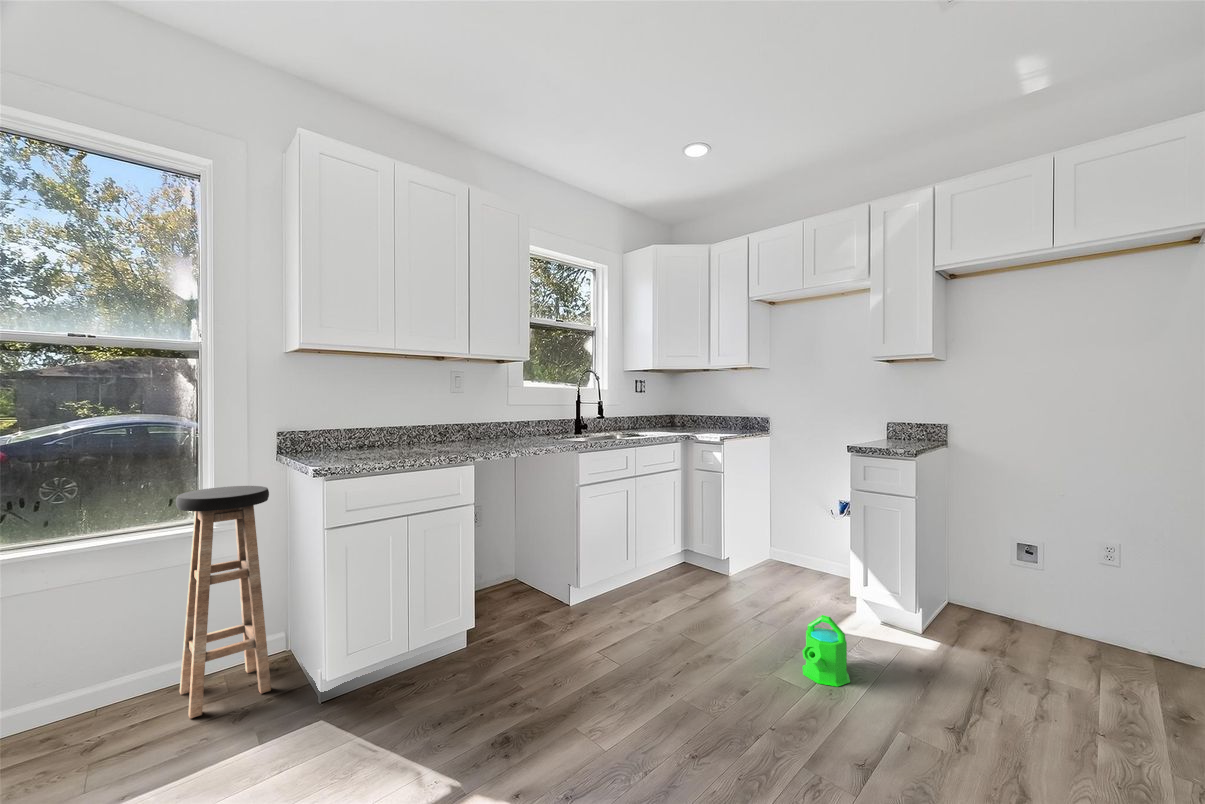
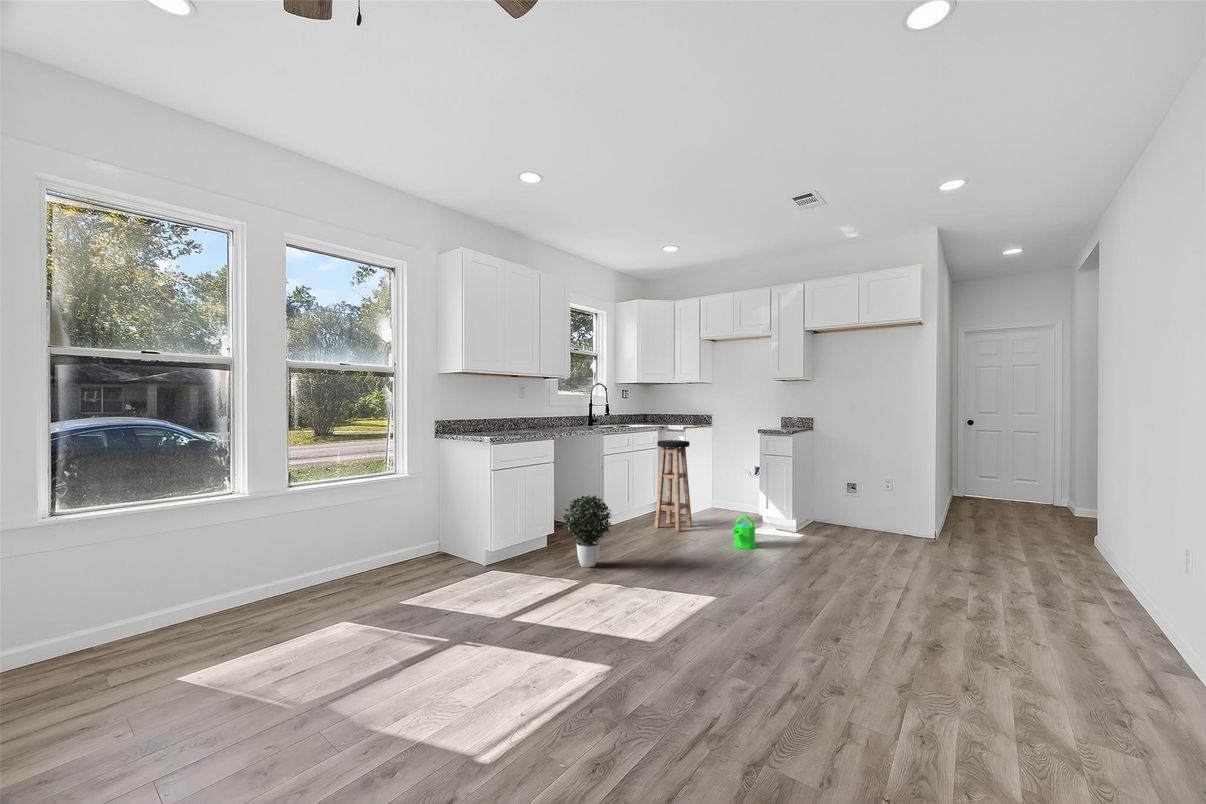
bar stool: present [176,486,271,719] -> present [655,440,692,532]
potted plant: none [448,585,551,738] -> present [564,495,612,568]

